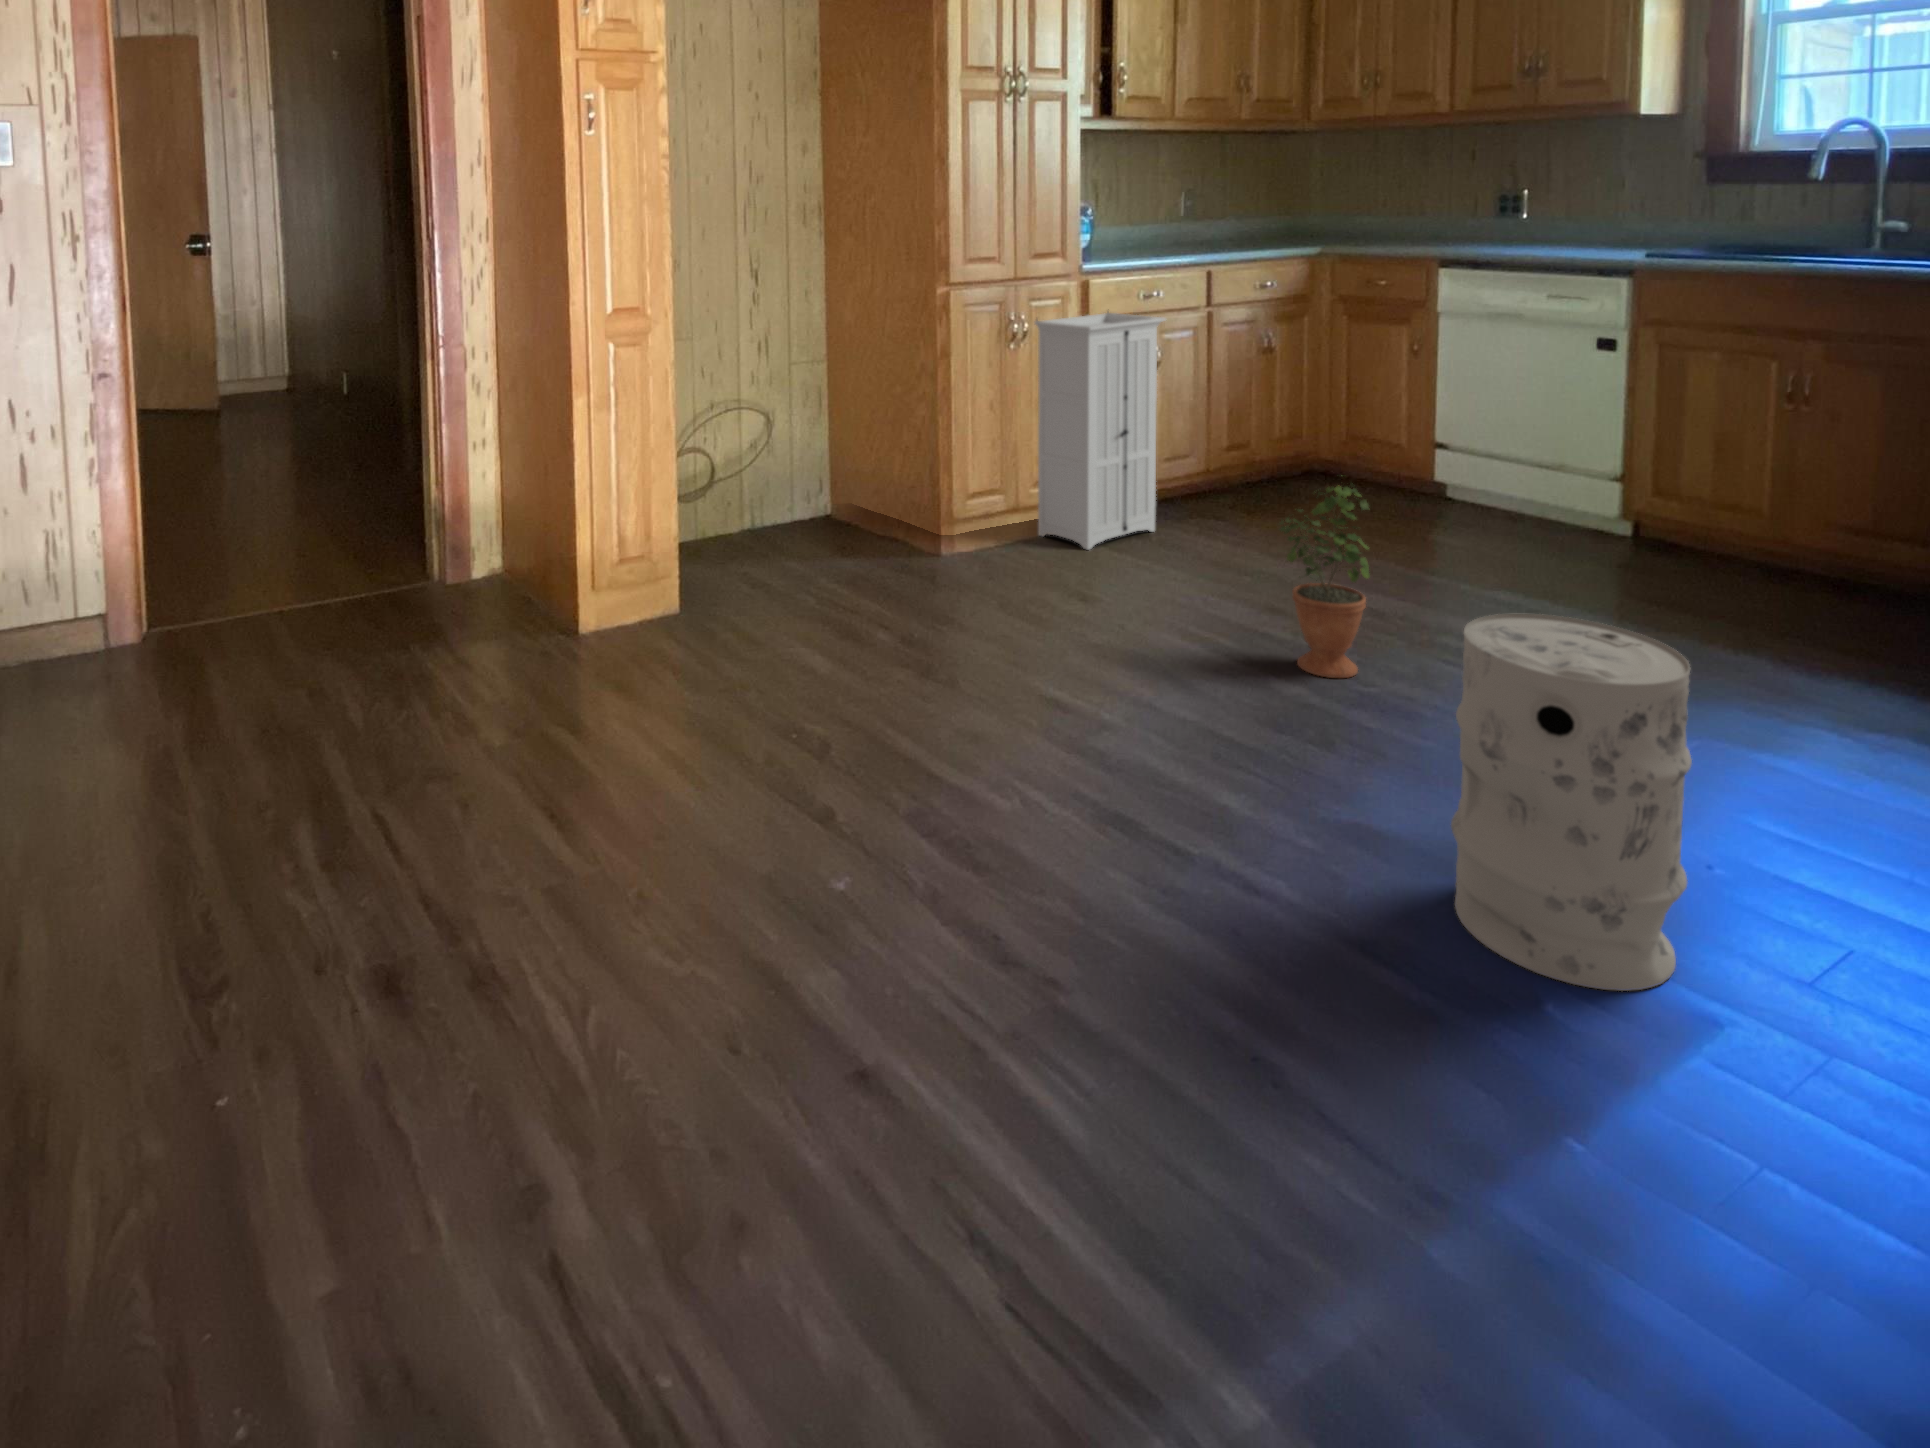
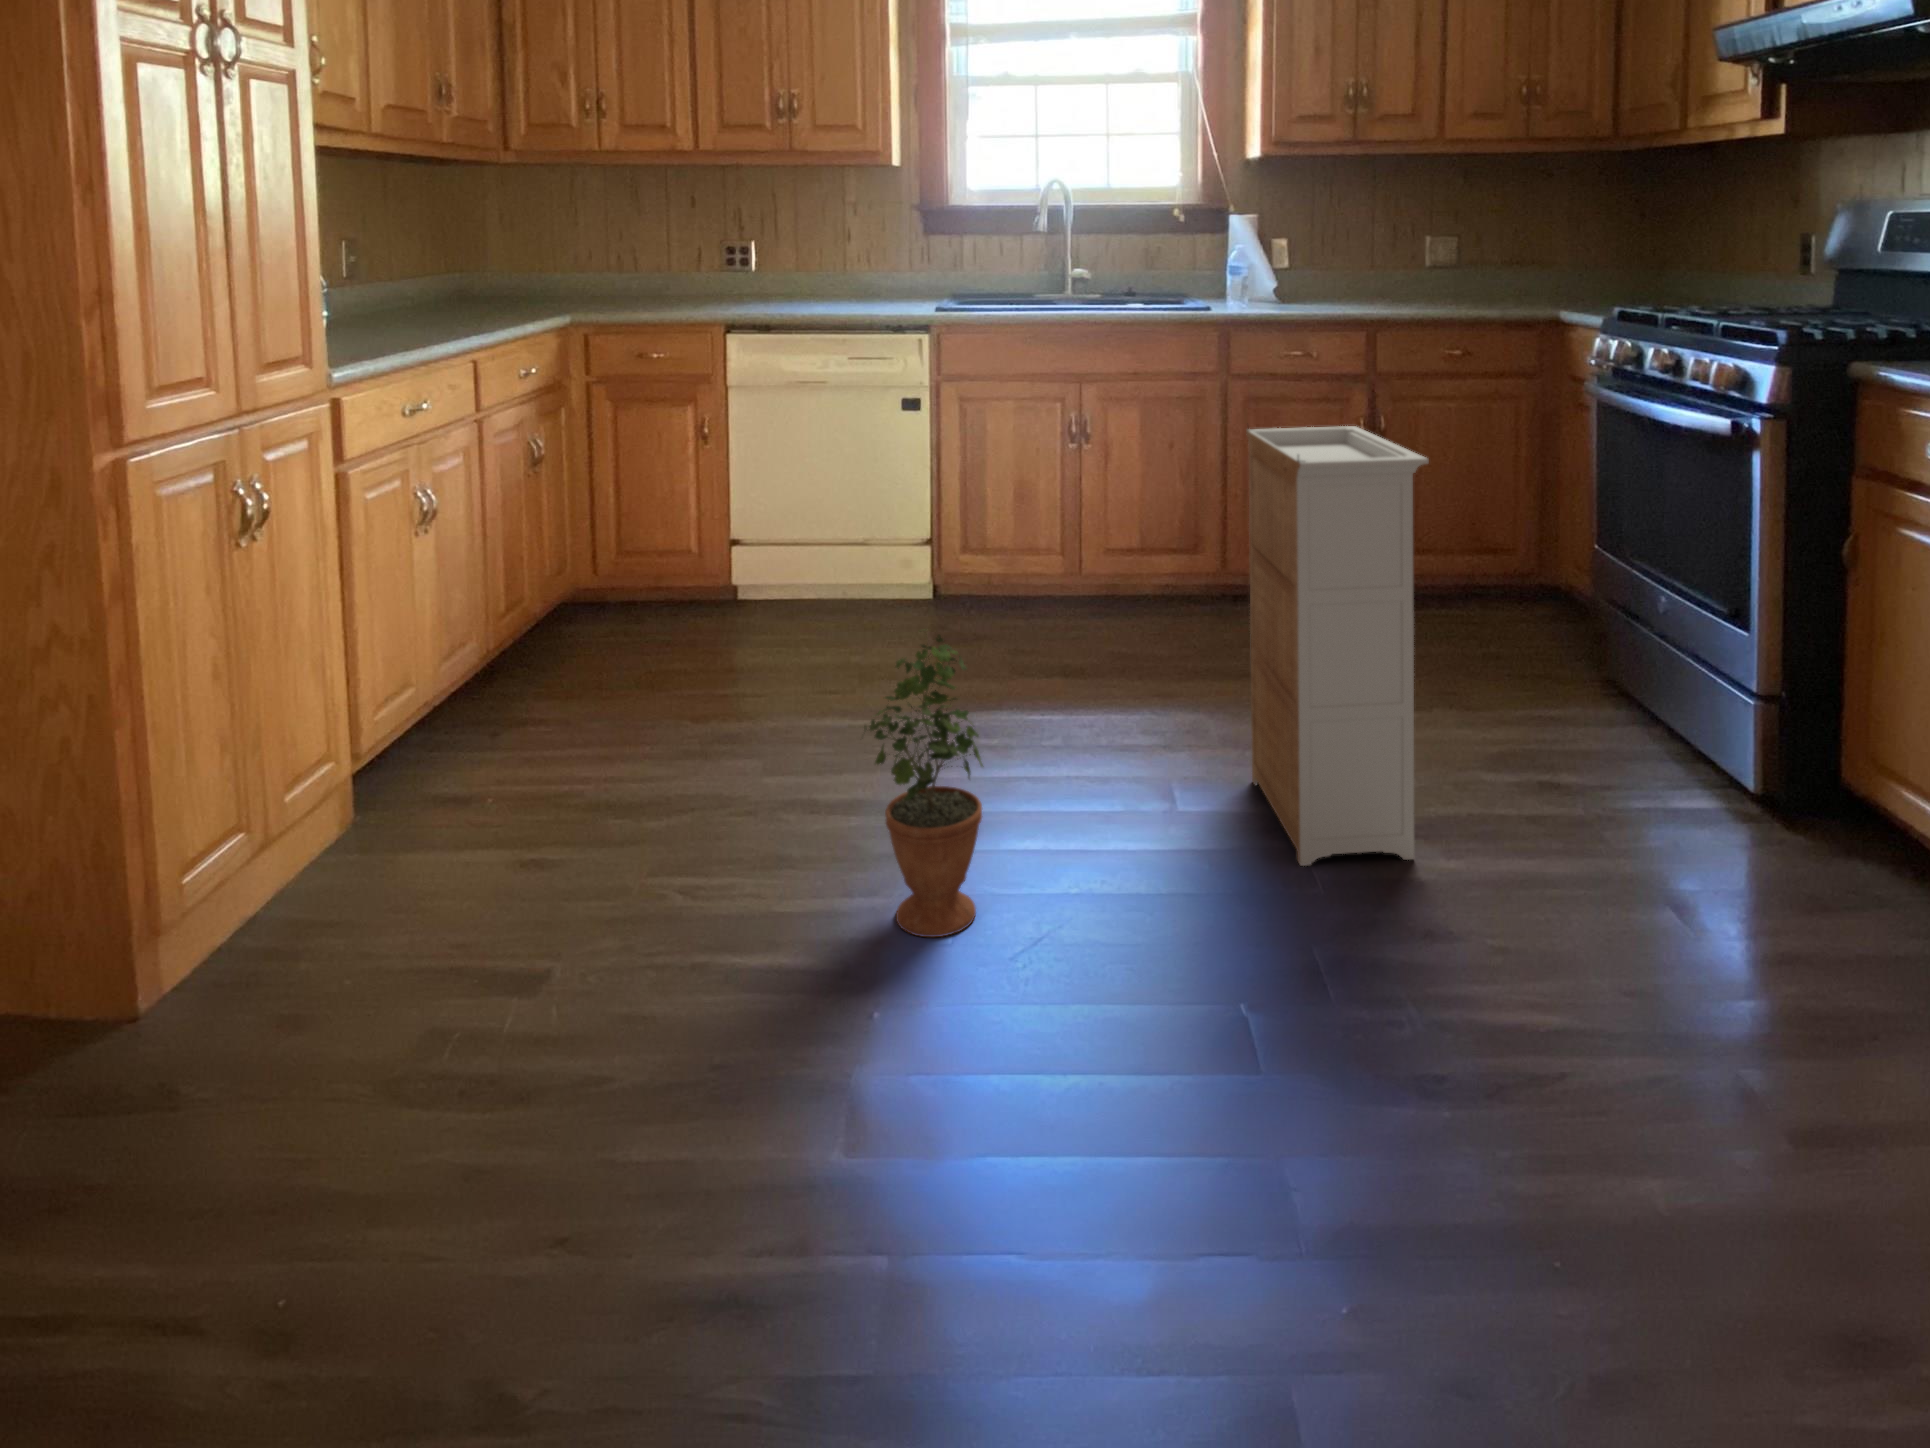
storage cabinet: present [1035,312,1166,550] -> present [1246,426,1429,866]
trash can: present [1451,614,1692,991] -> none [1472,761,1767,1316]

